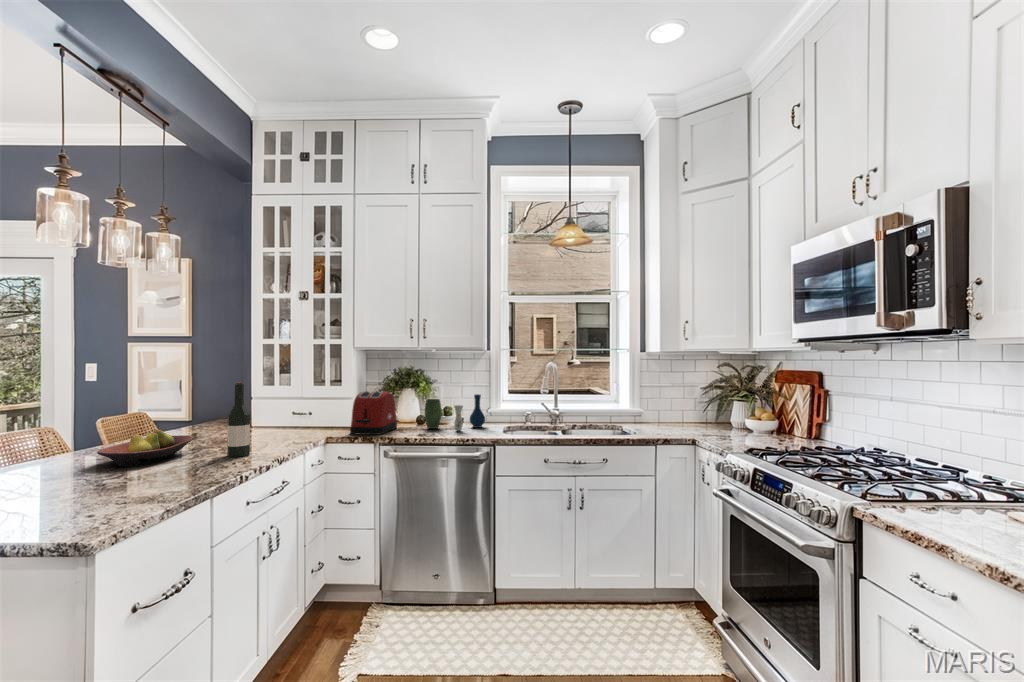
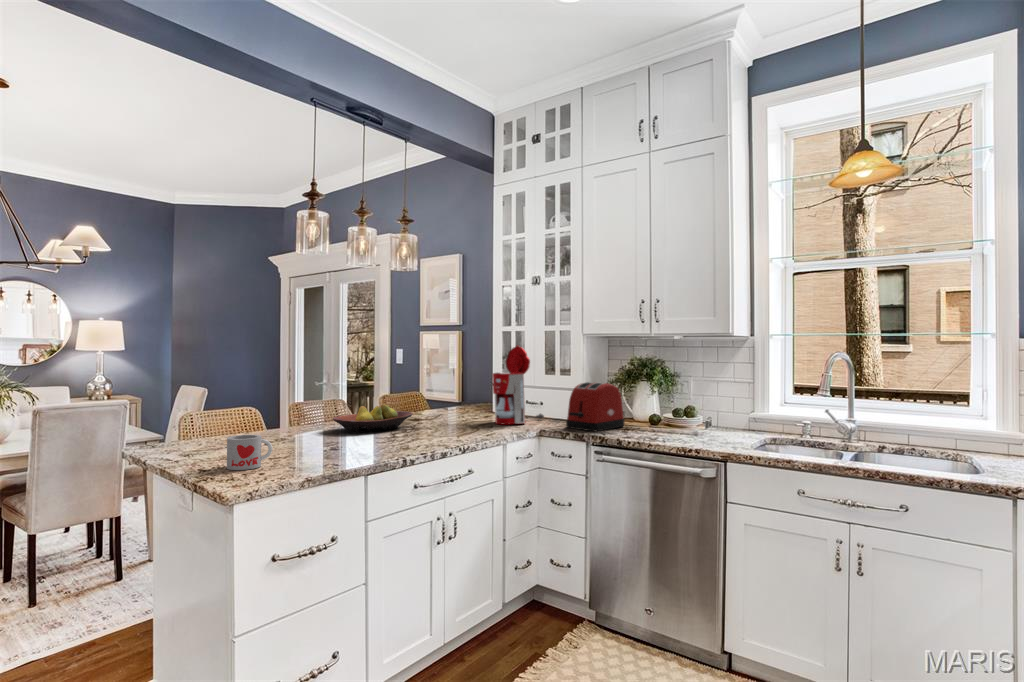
coffee maker: none [271,359,317,438] -> present [492,346,544,424]
wine bottle: present [227,382,250,457] -> none [428,364,448,436]
vase: present [425,394,485,431] -> none [654,394,733,438]
mug: none [53,480,112,527] -> present [227,435,272,470]

